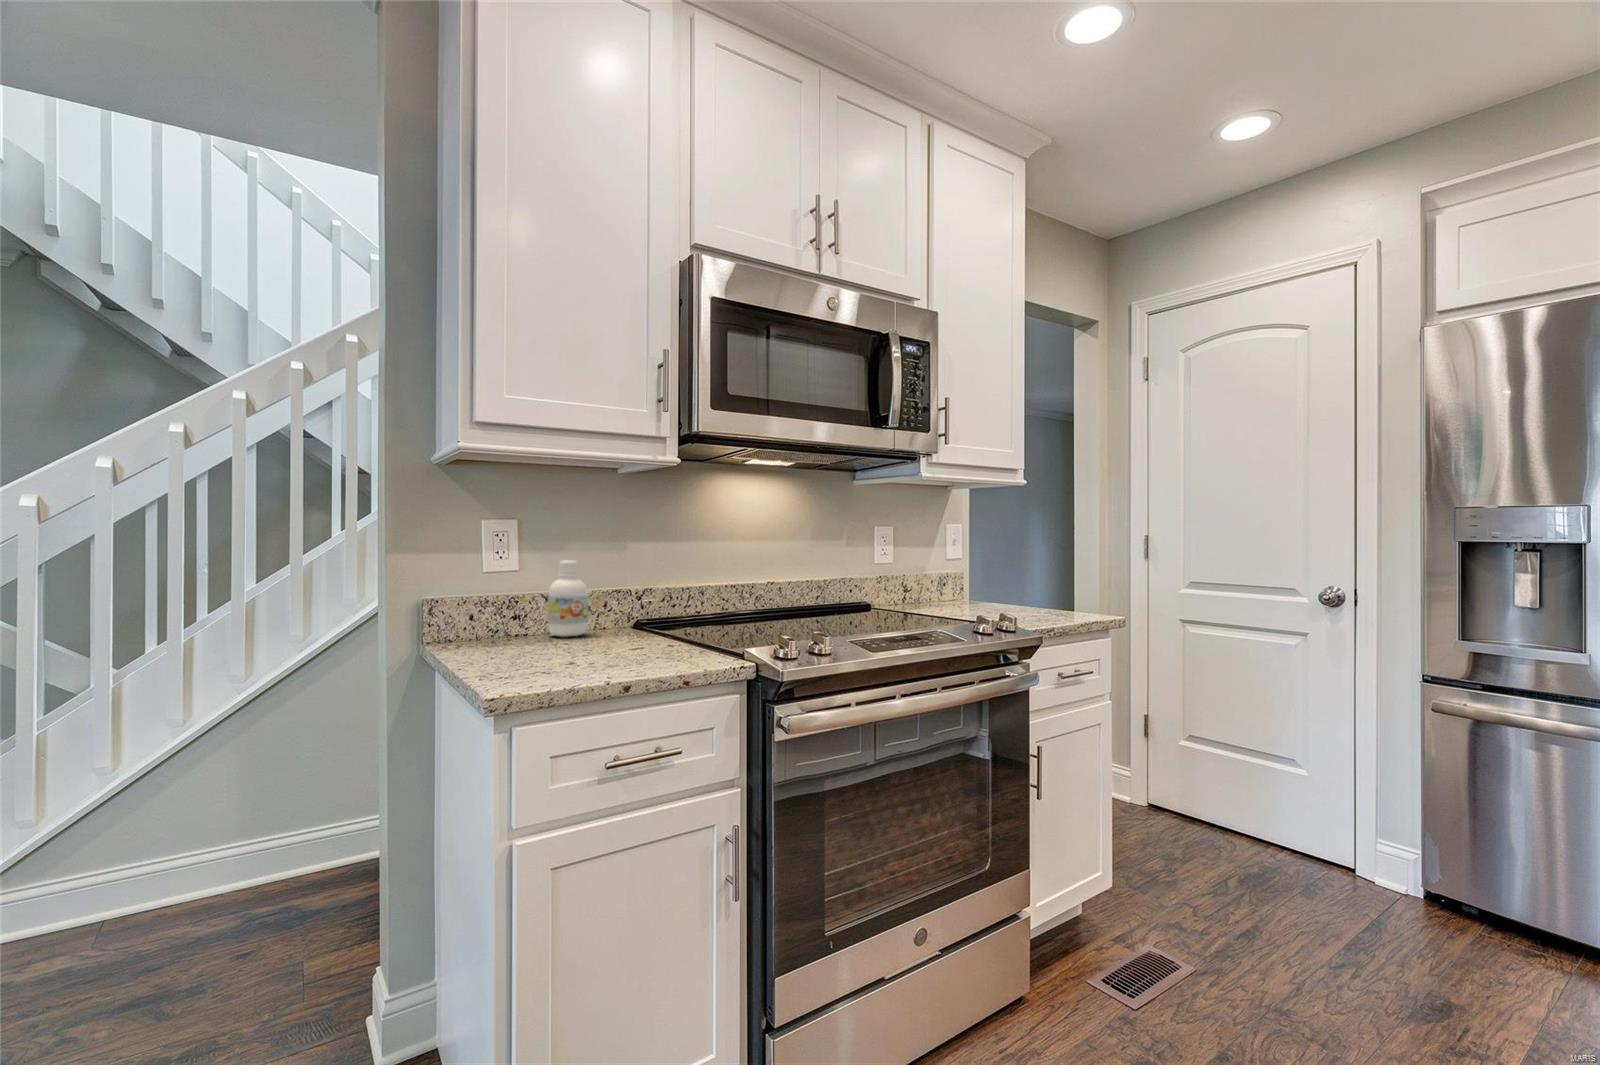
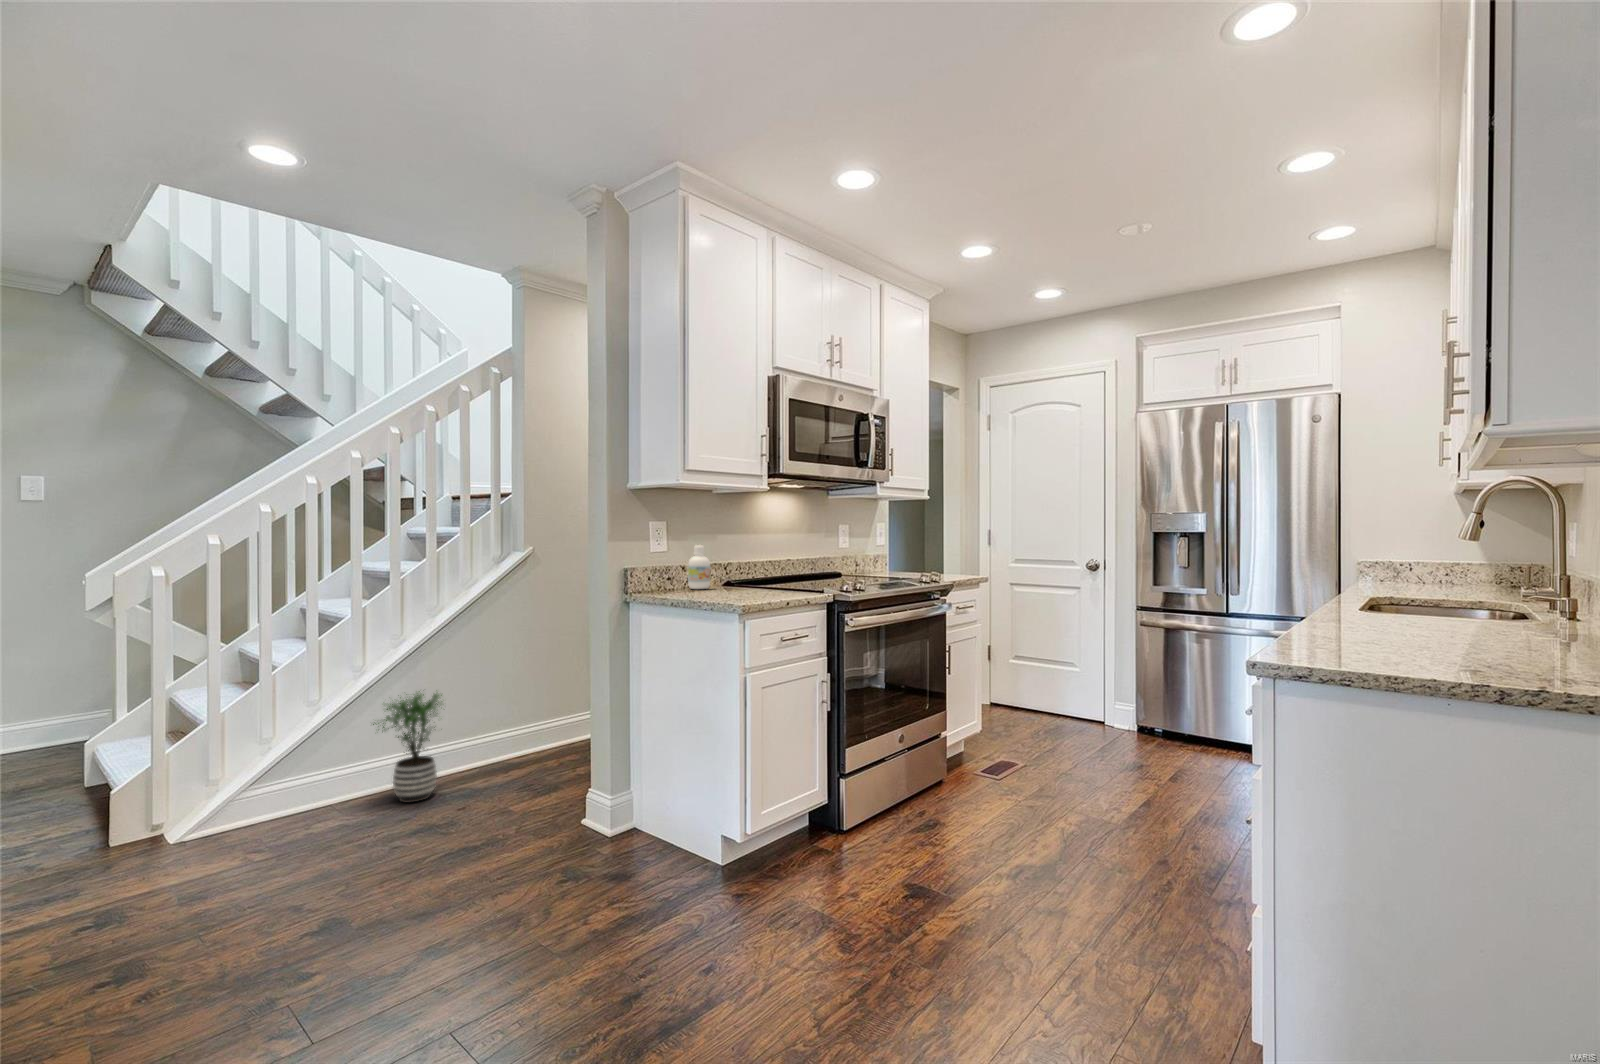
potted plant: none [109,766,260,941] -> present [373,691,442,803]

